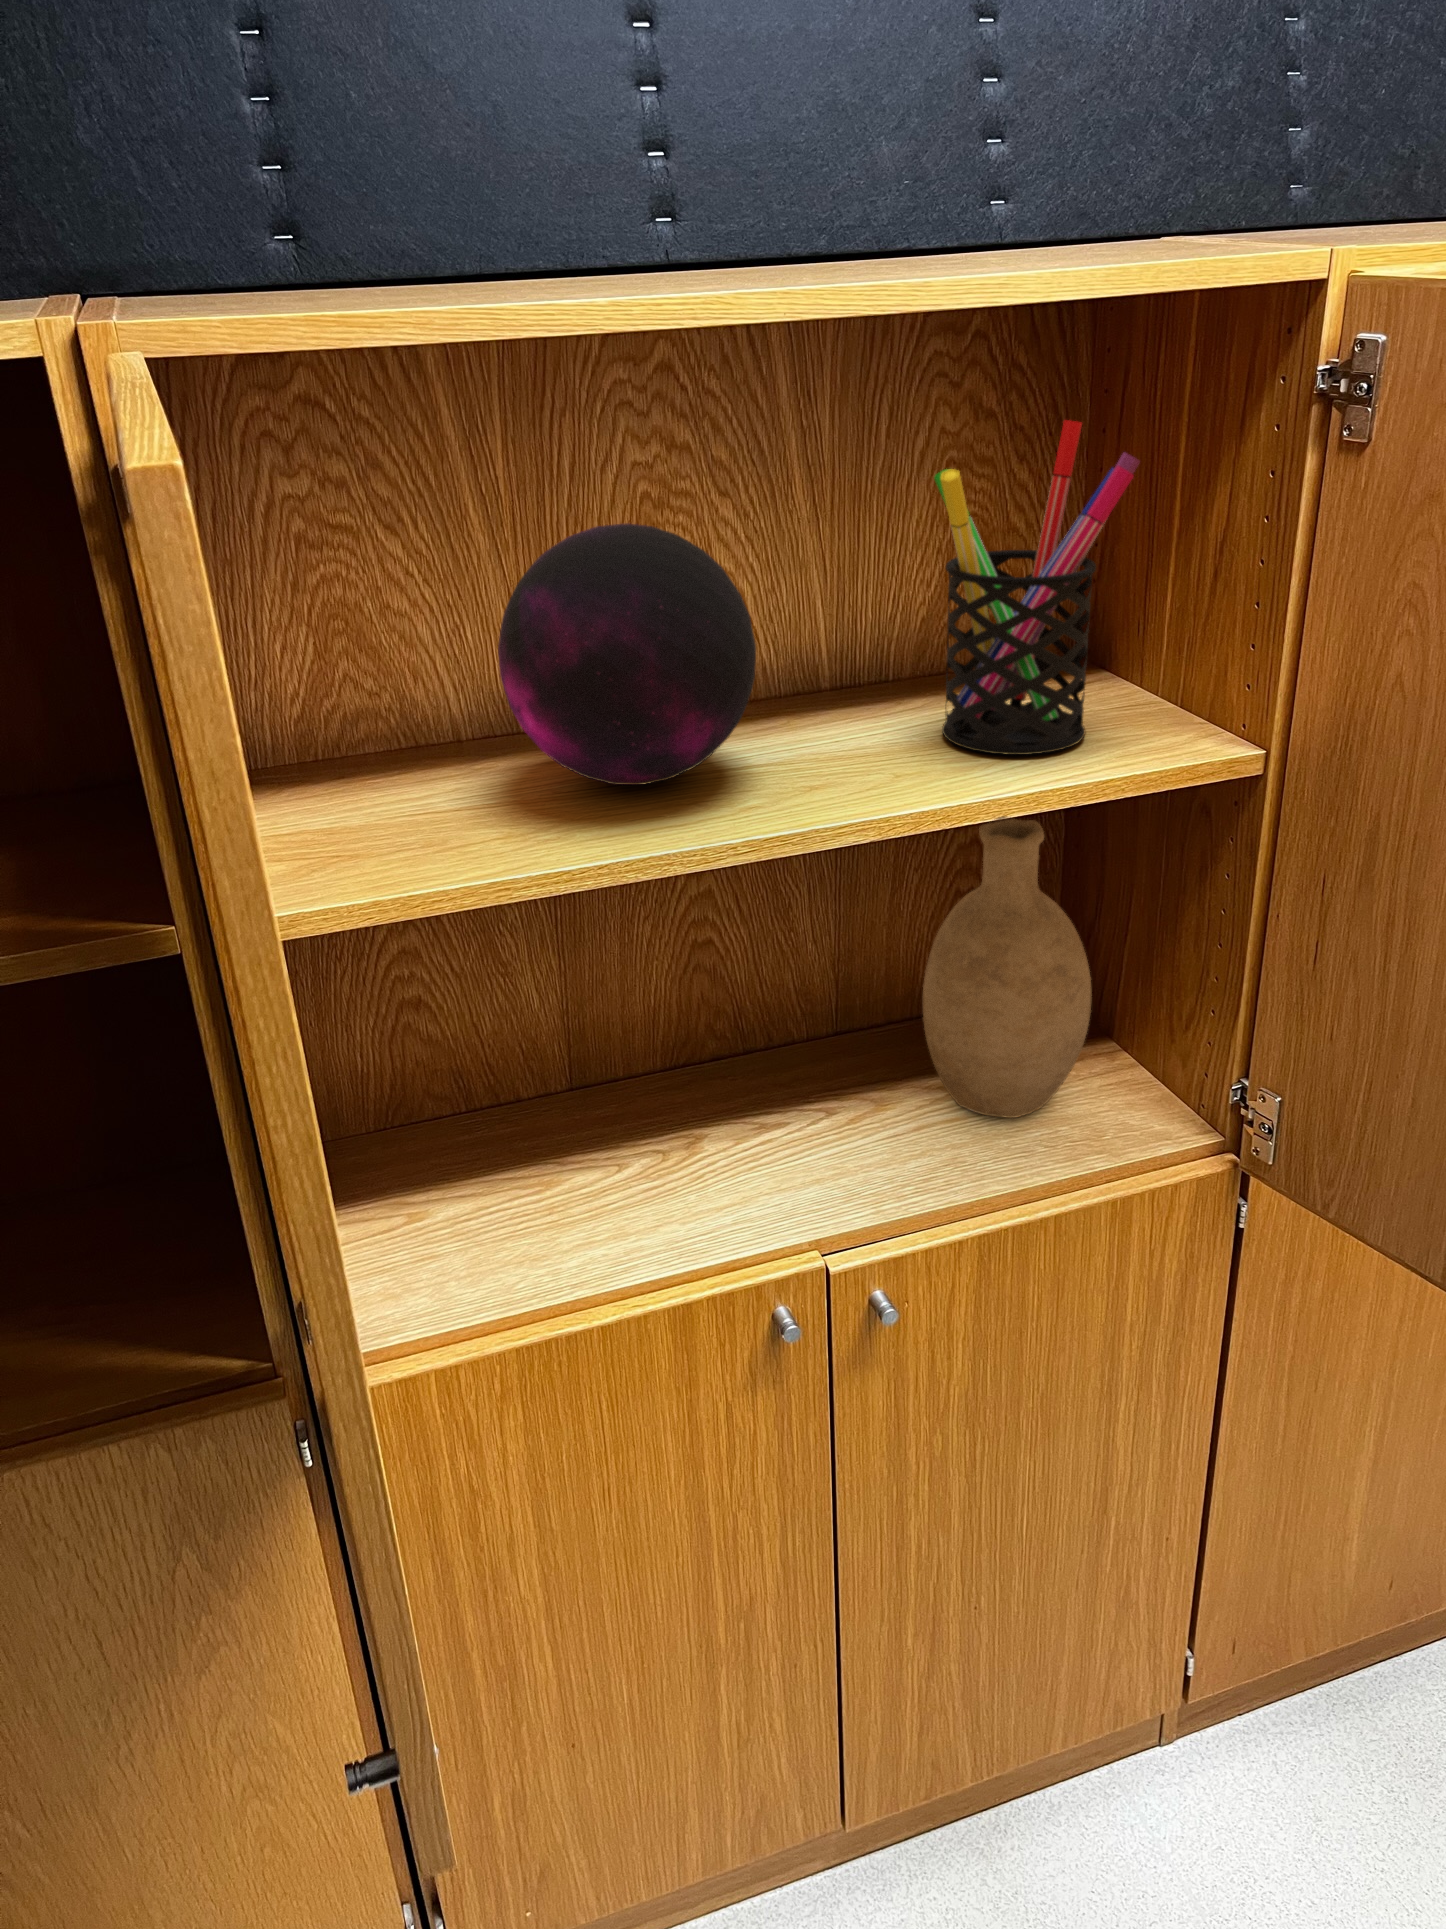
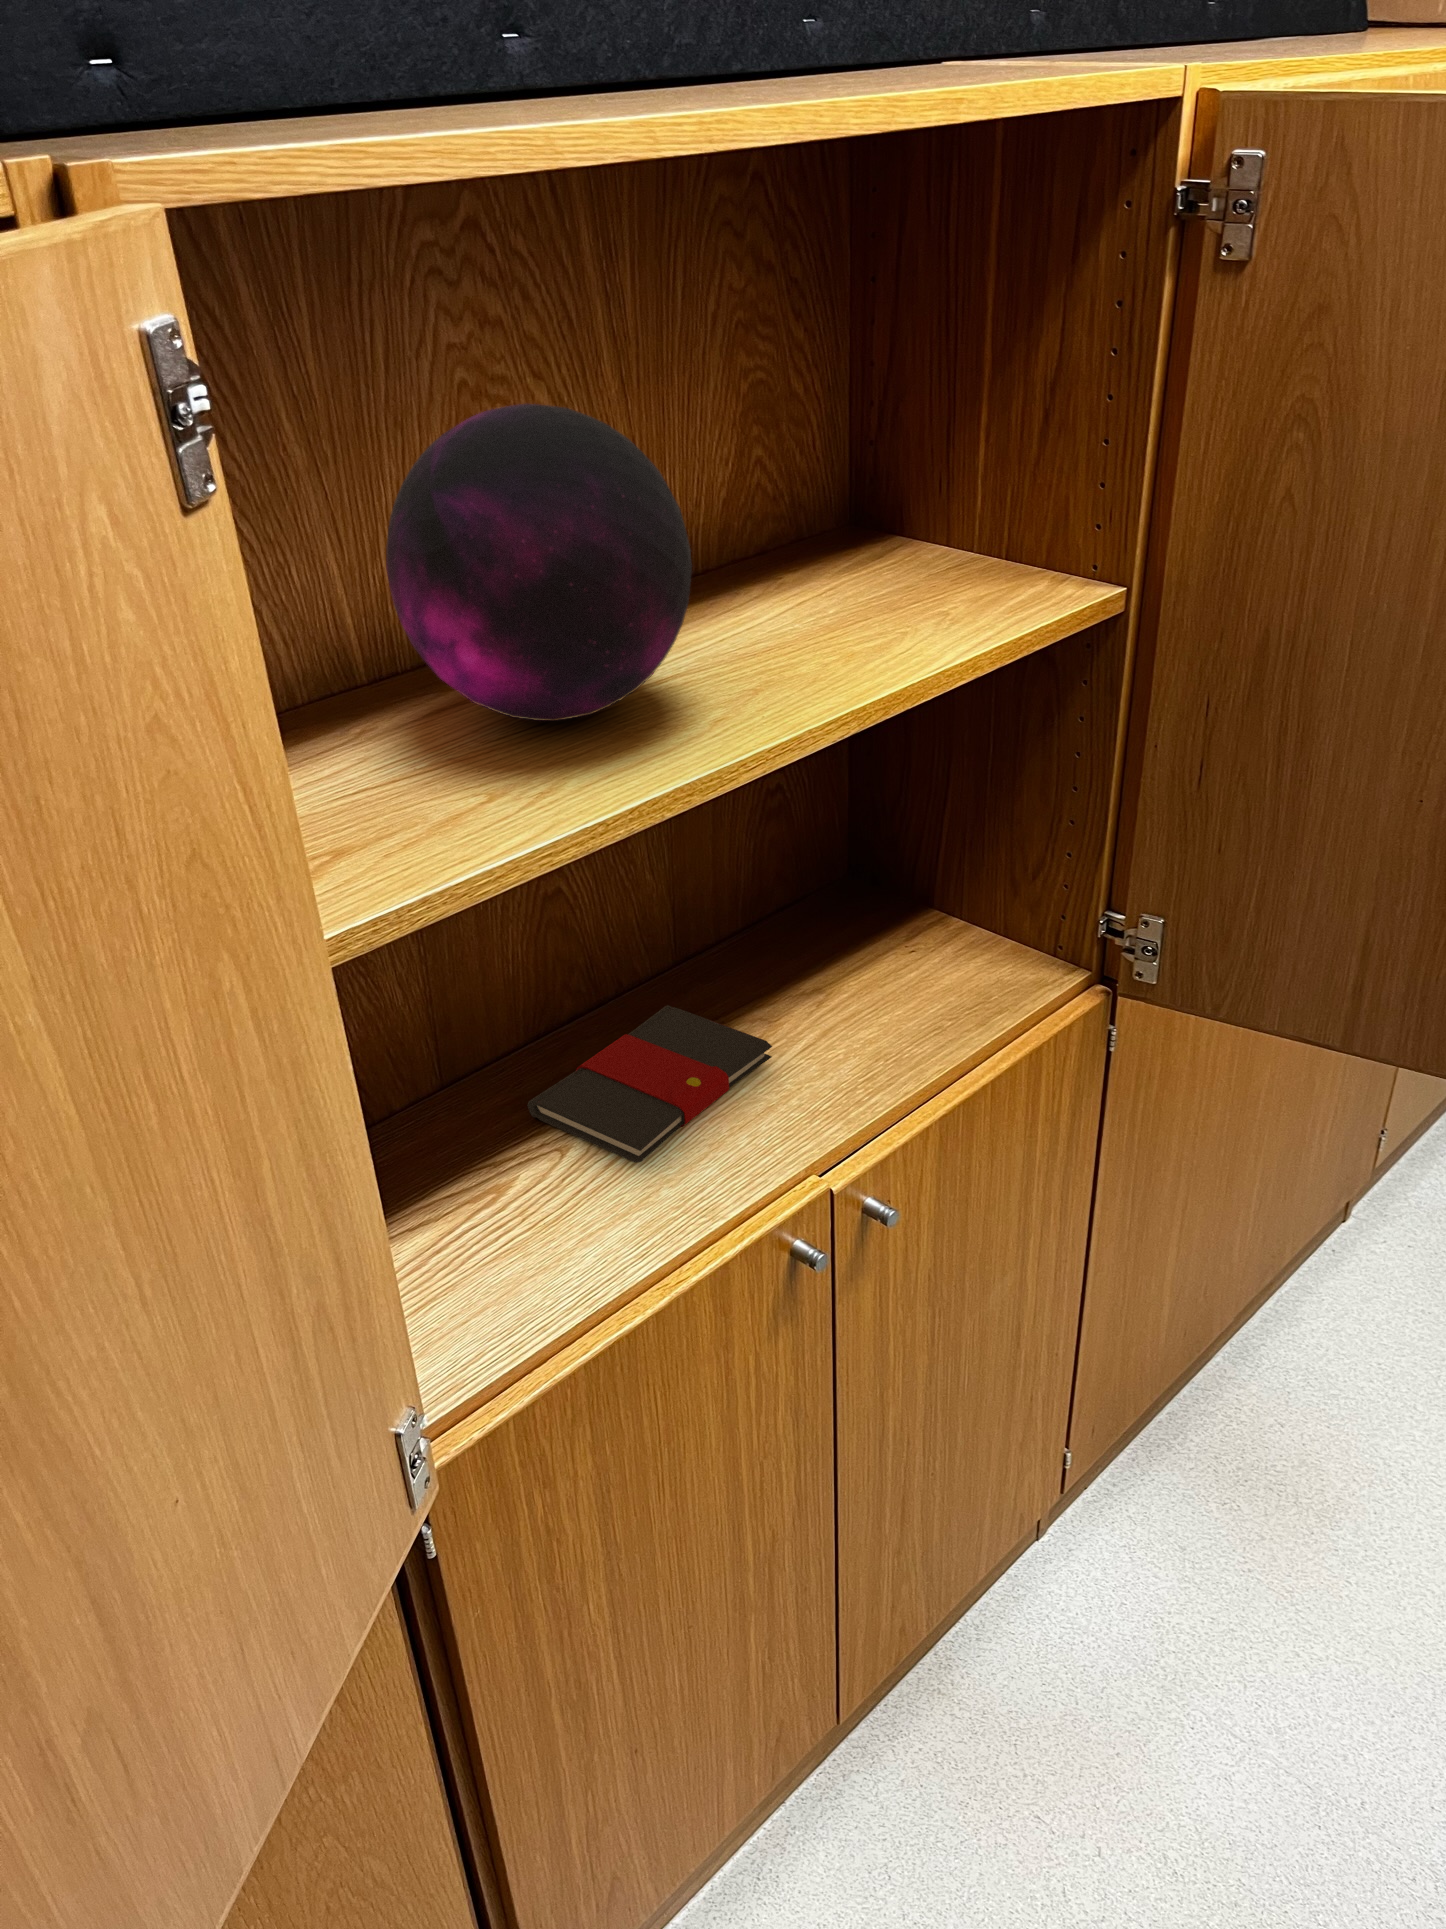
pen holder: present [934,420,1140,755] -> none [774,262,998,630]
decorative vase: present [923,816,1092,1118] -> none [794,700,957,1005]
book: none [614,1066,849,1192] -> present [527,1005,772,1162]

